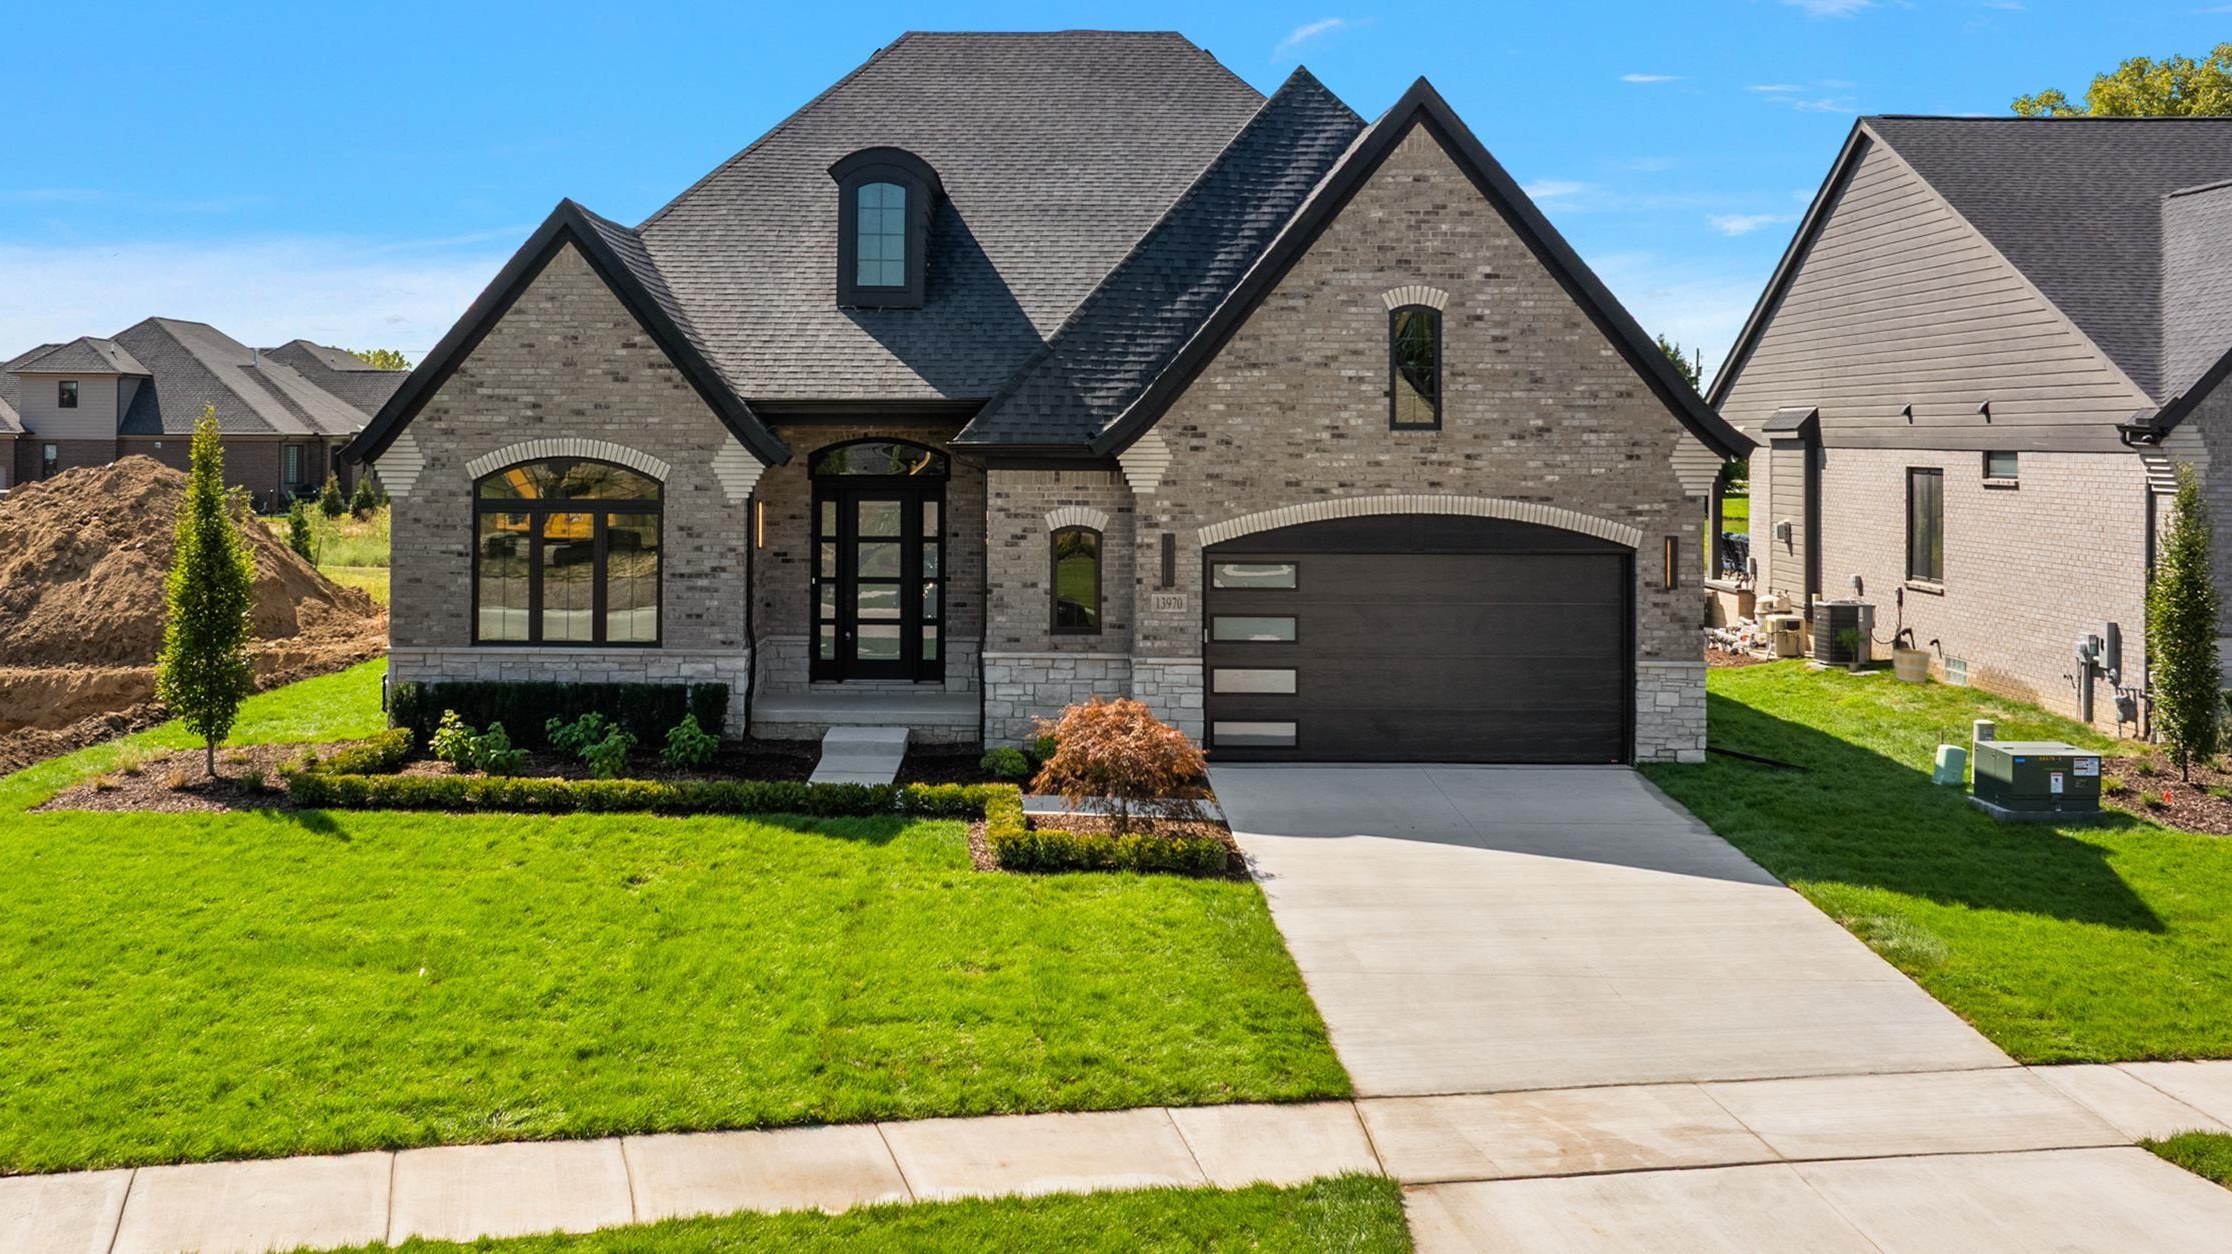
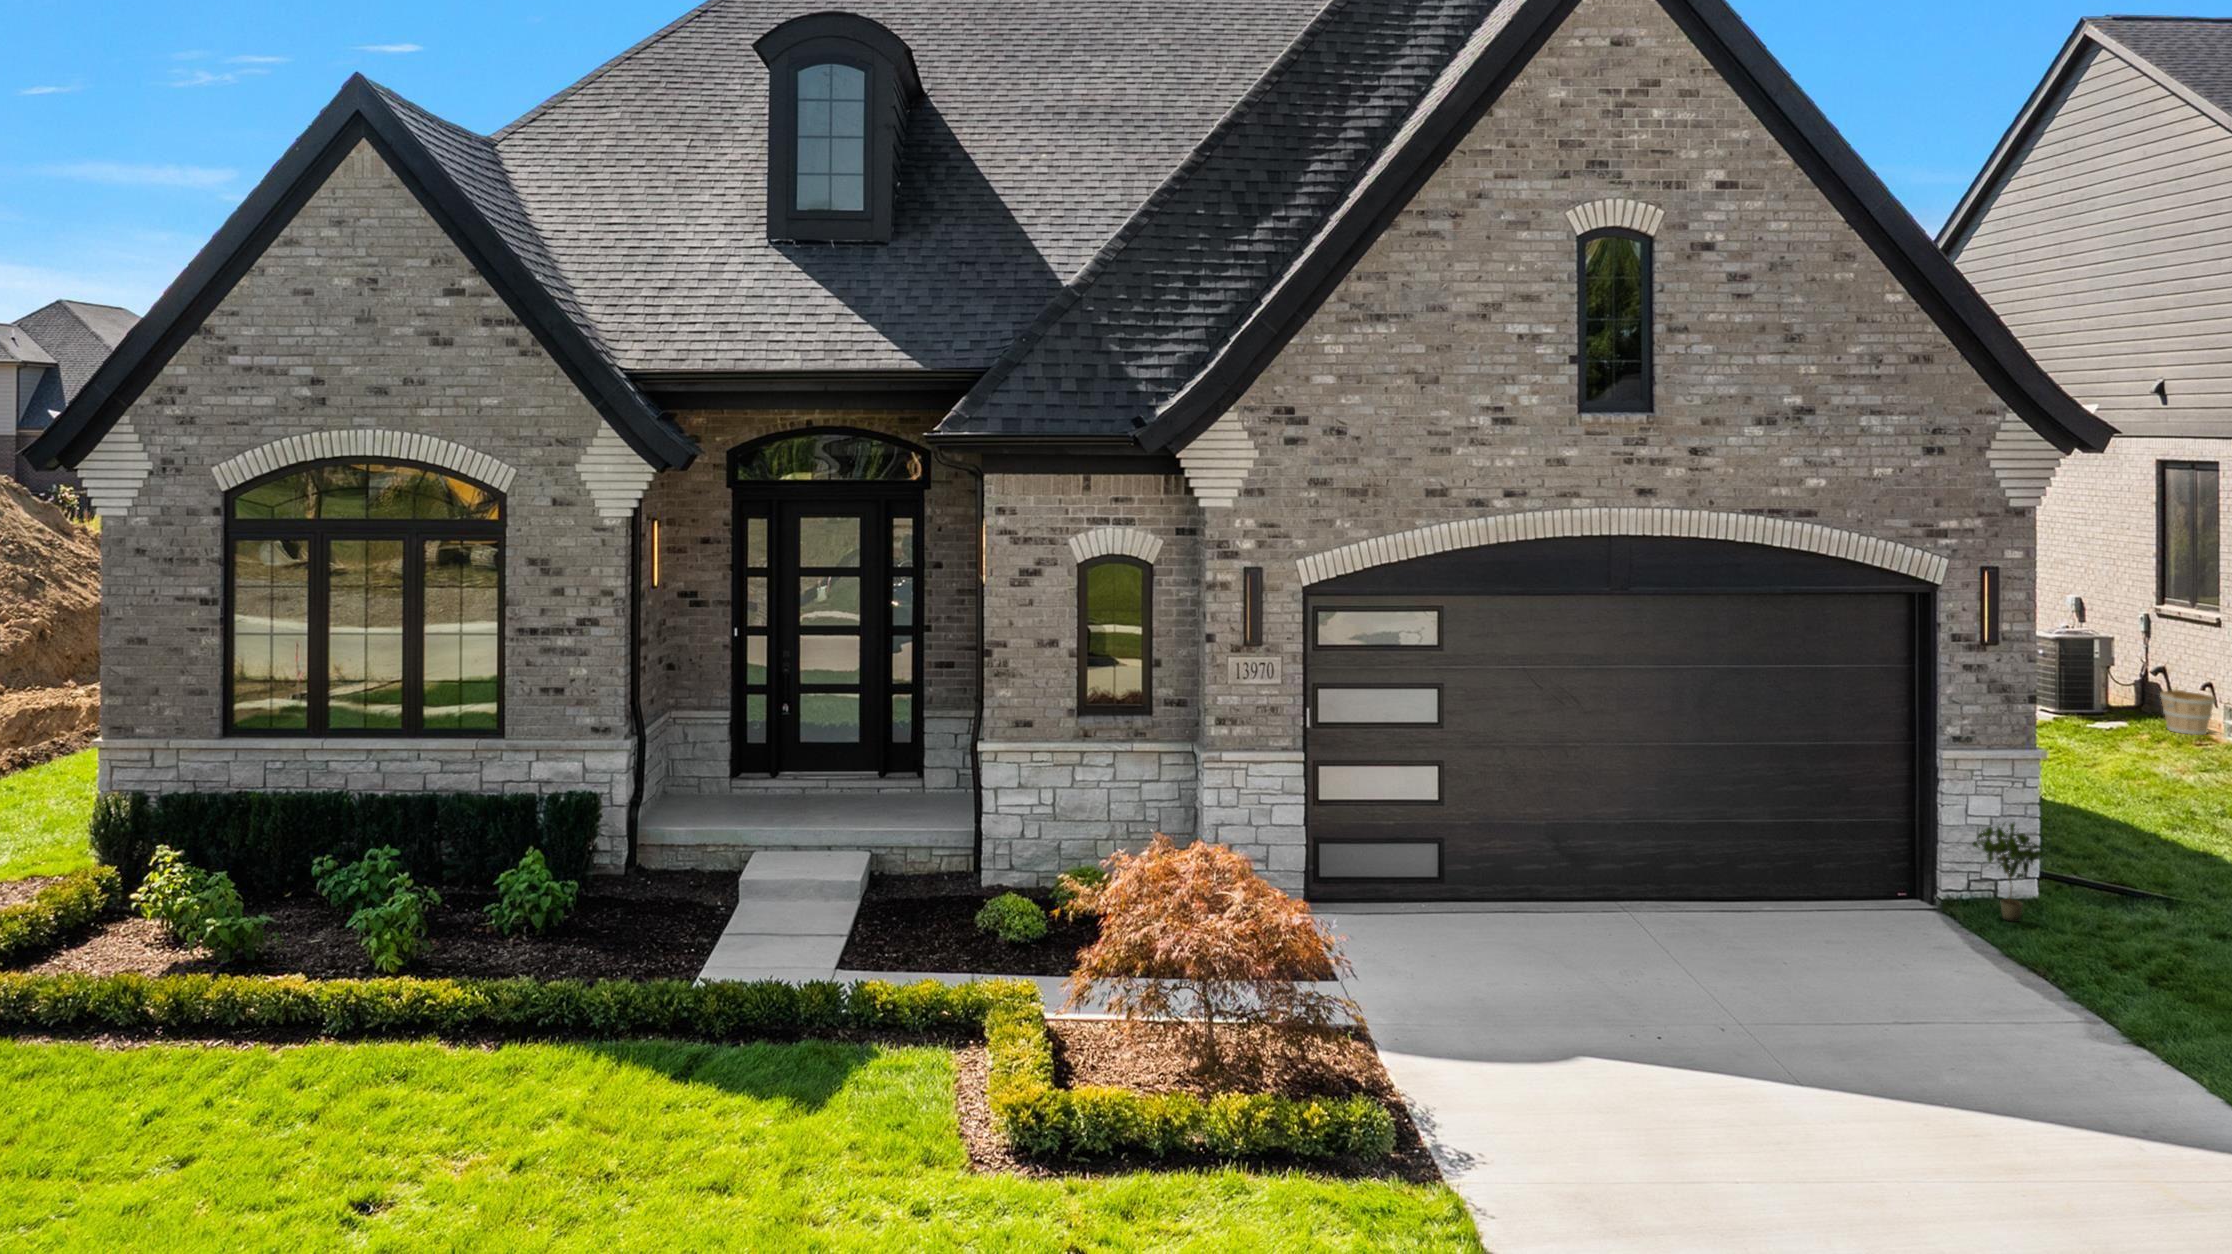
potted plant: present [1840,629,1868,672] -> present [1973,823,2043,922]

